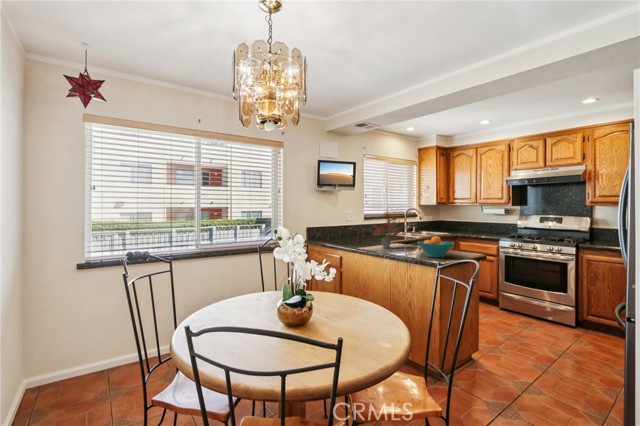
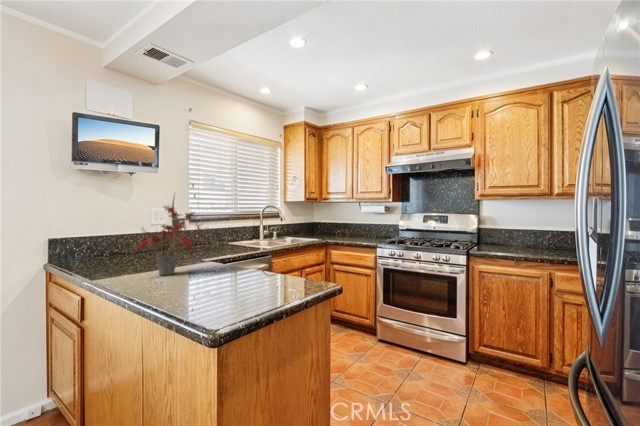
fruit bowl: present [417,236,455,257] -> none [190,252,270,301]

